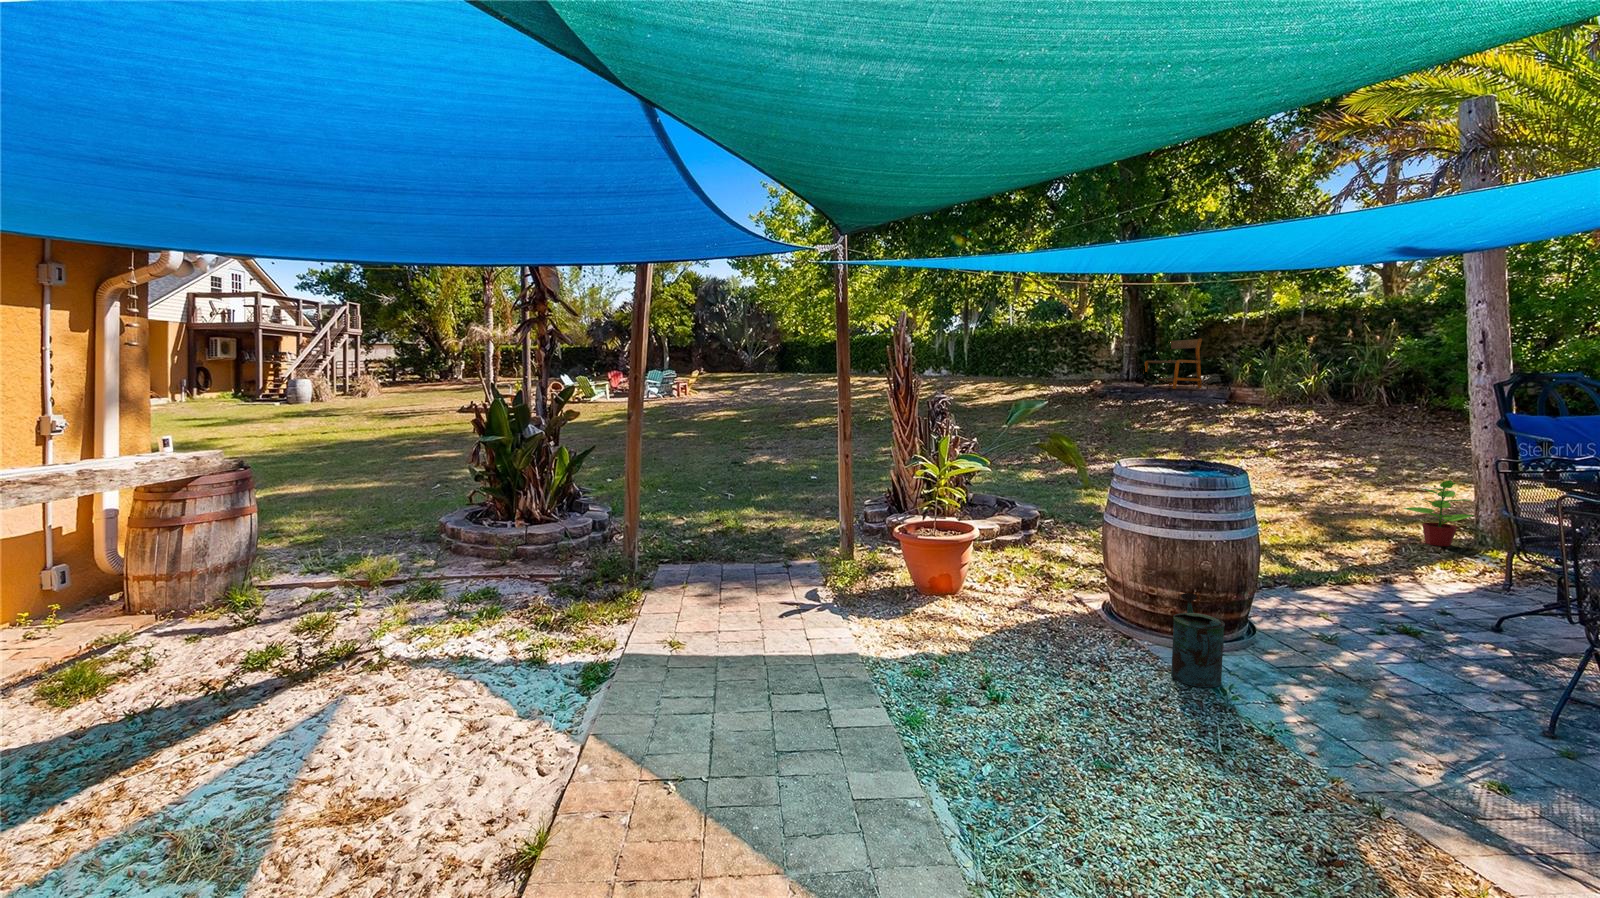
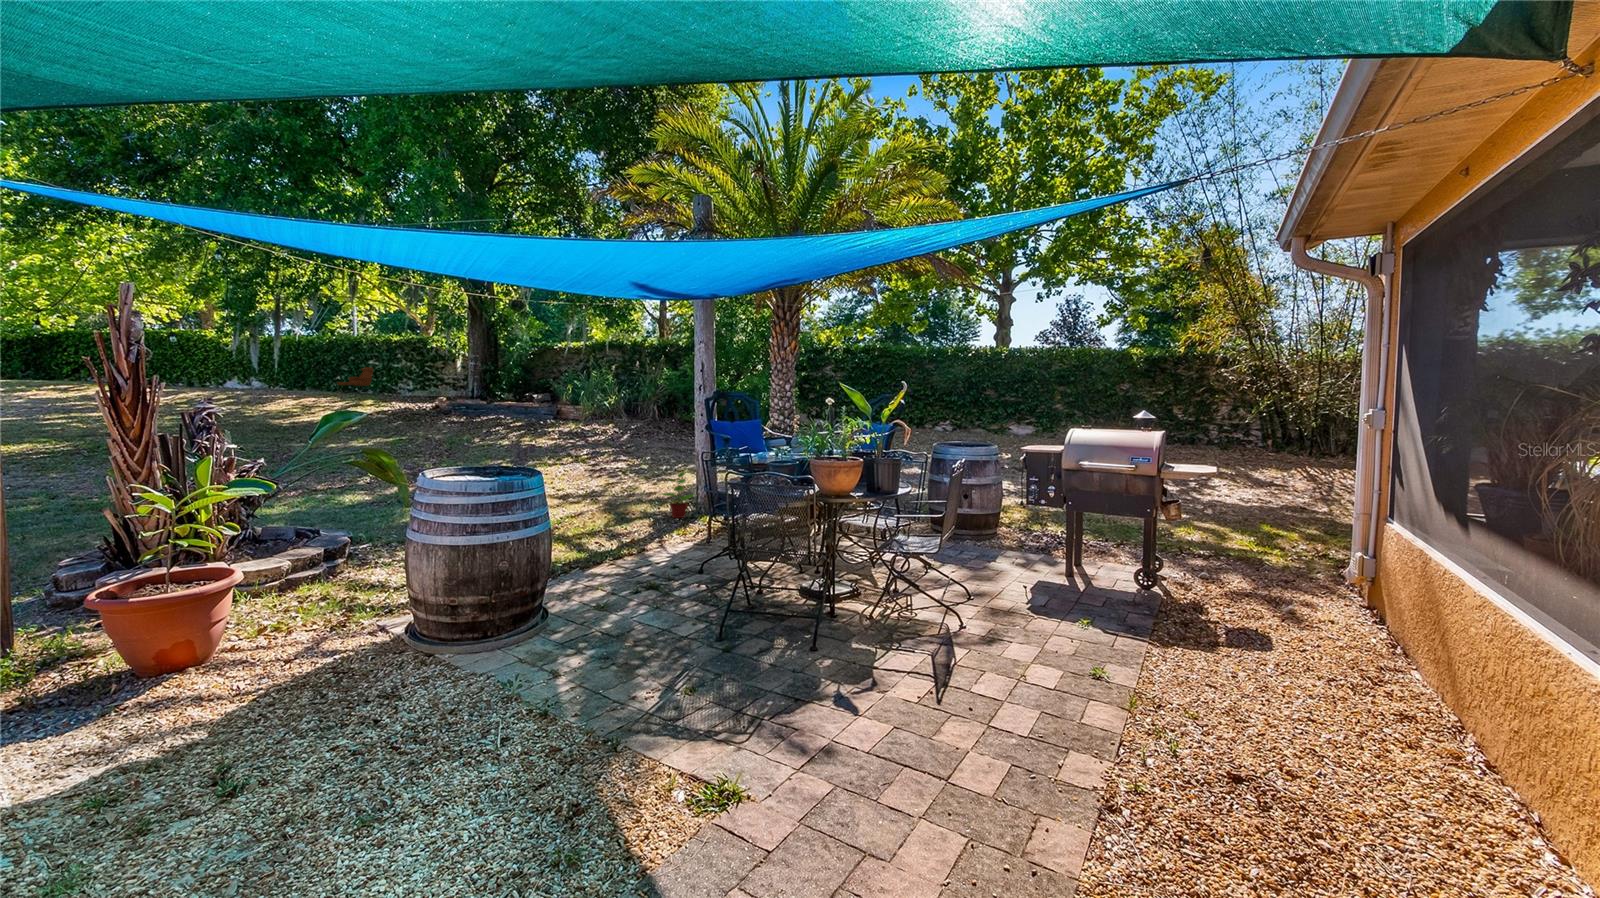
bench: present [1145,338,1202,389] -> none [483,364,534,406]
lounge chair: none [1003,352,1033,377] -> present [338,367,373,390]
watering can: present [1171,593,1225,687] -> none [462,599,510,689]

